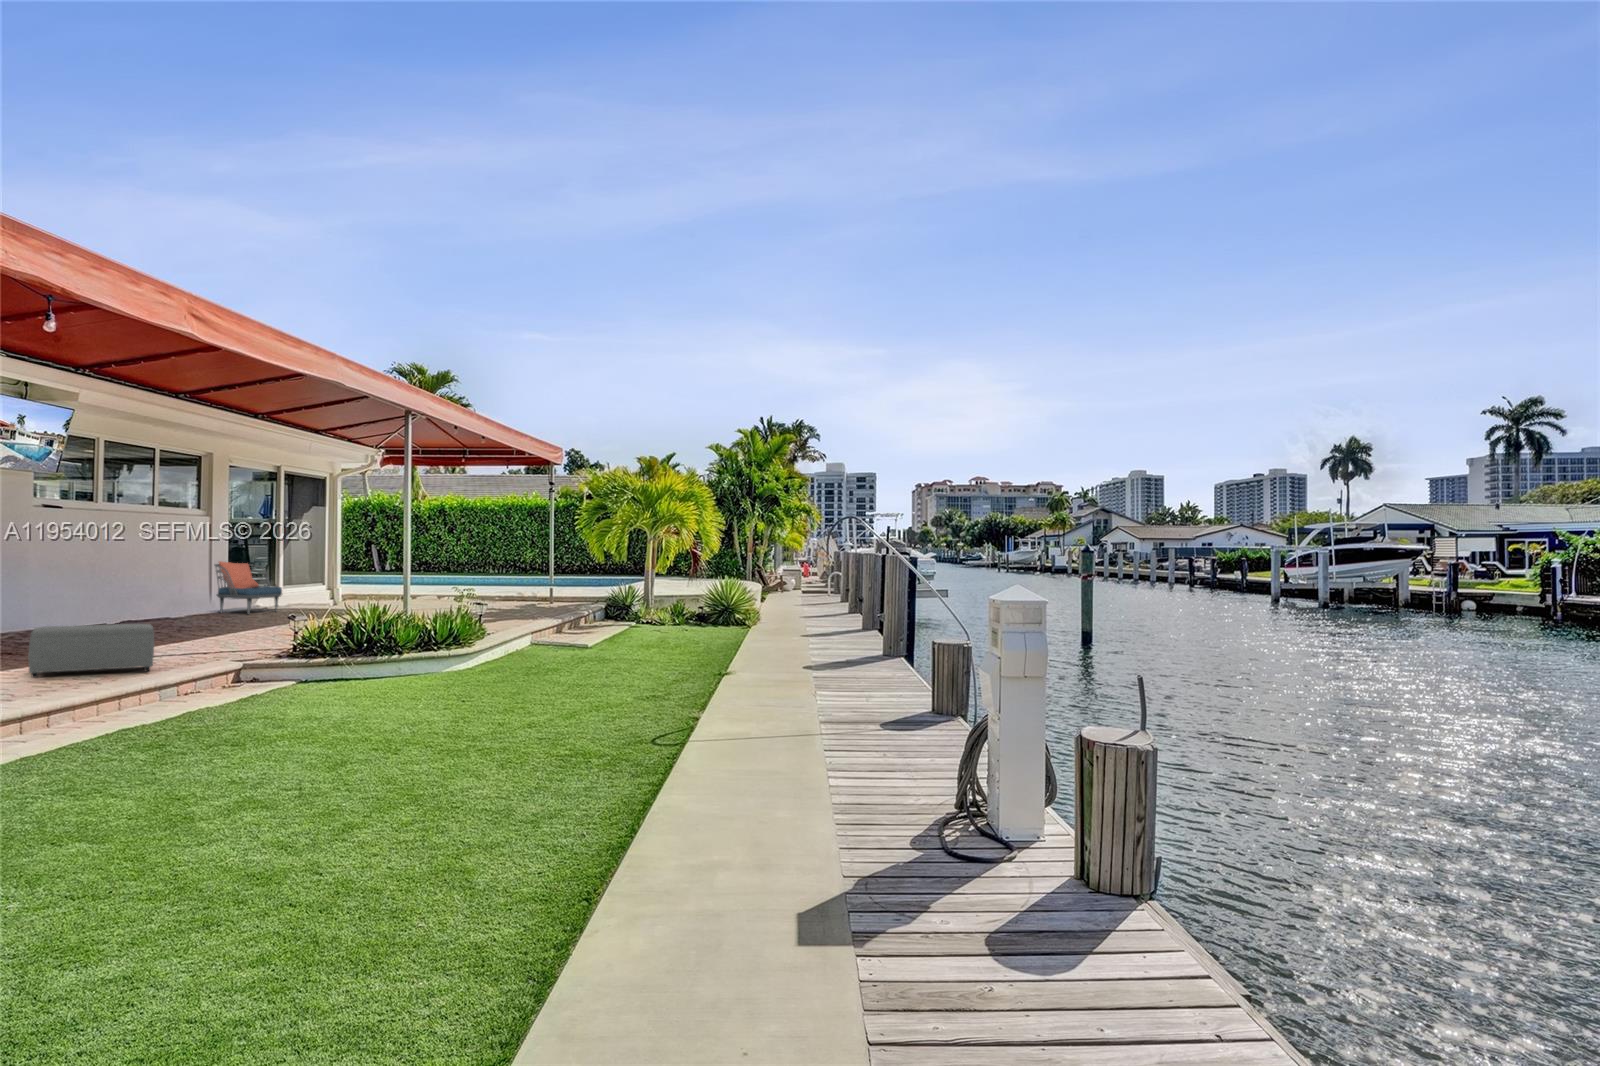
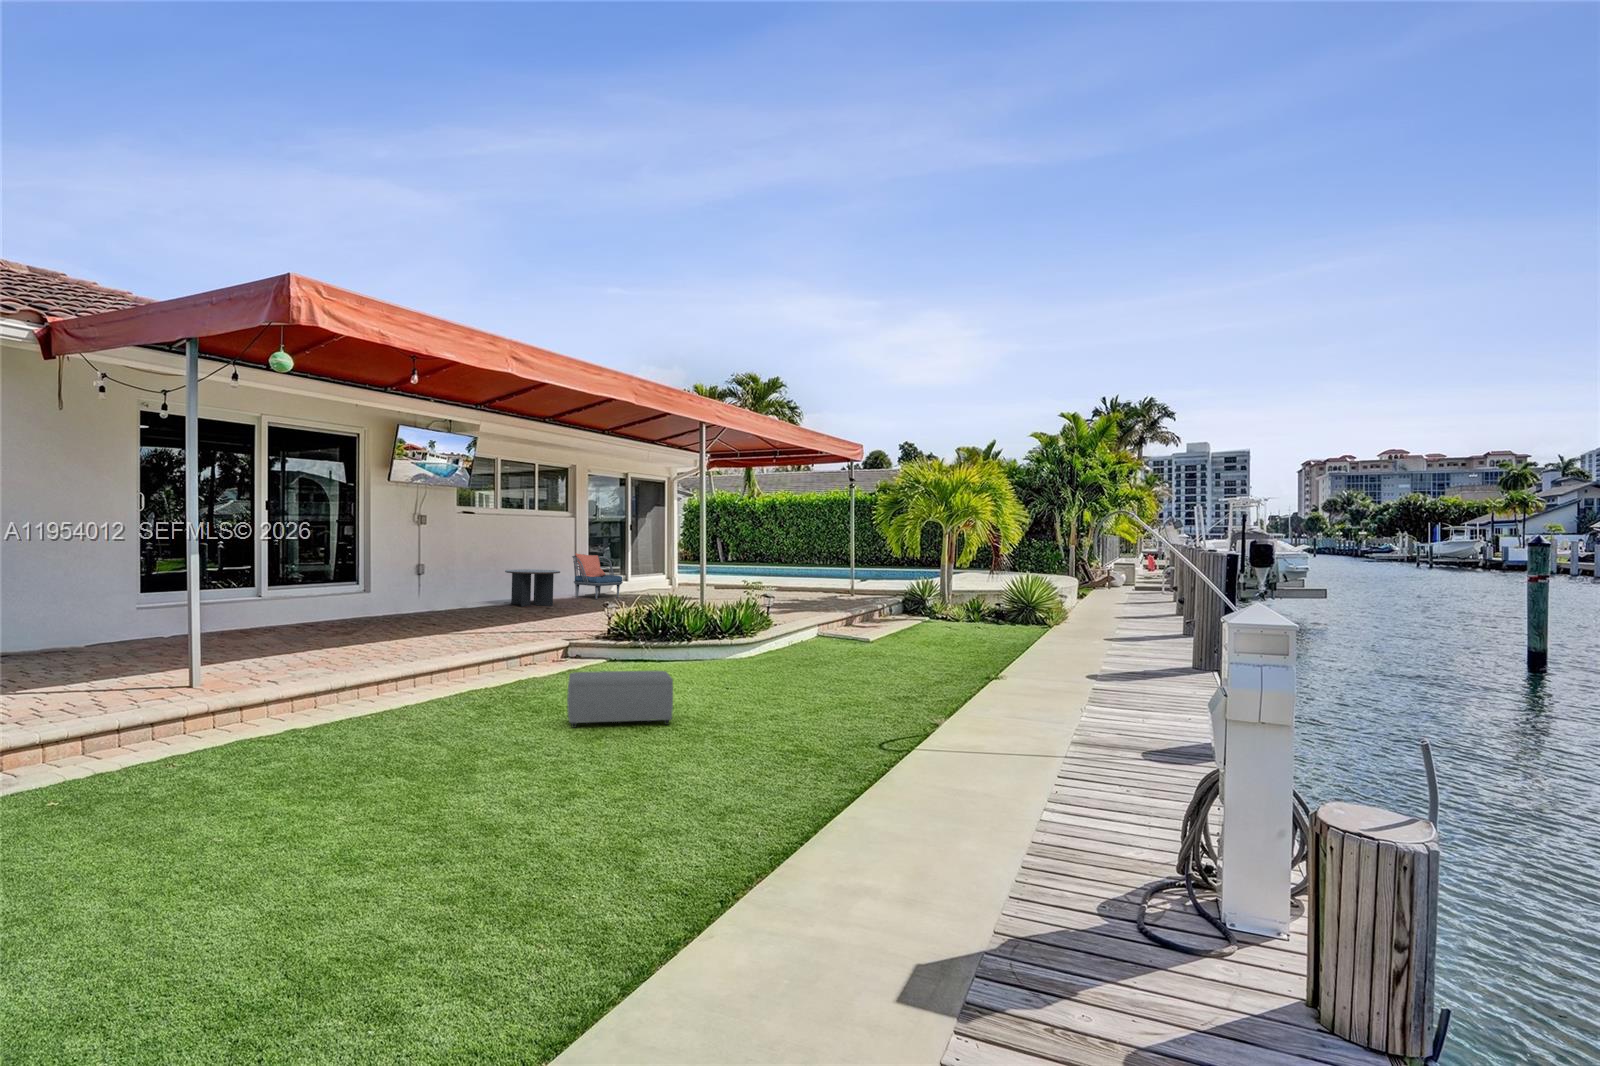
coffee table: none [123,580,203,626] -> present [505,569,560,607]
ottoman: present [29,624,154,678] -> present [567,671,673,728]

